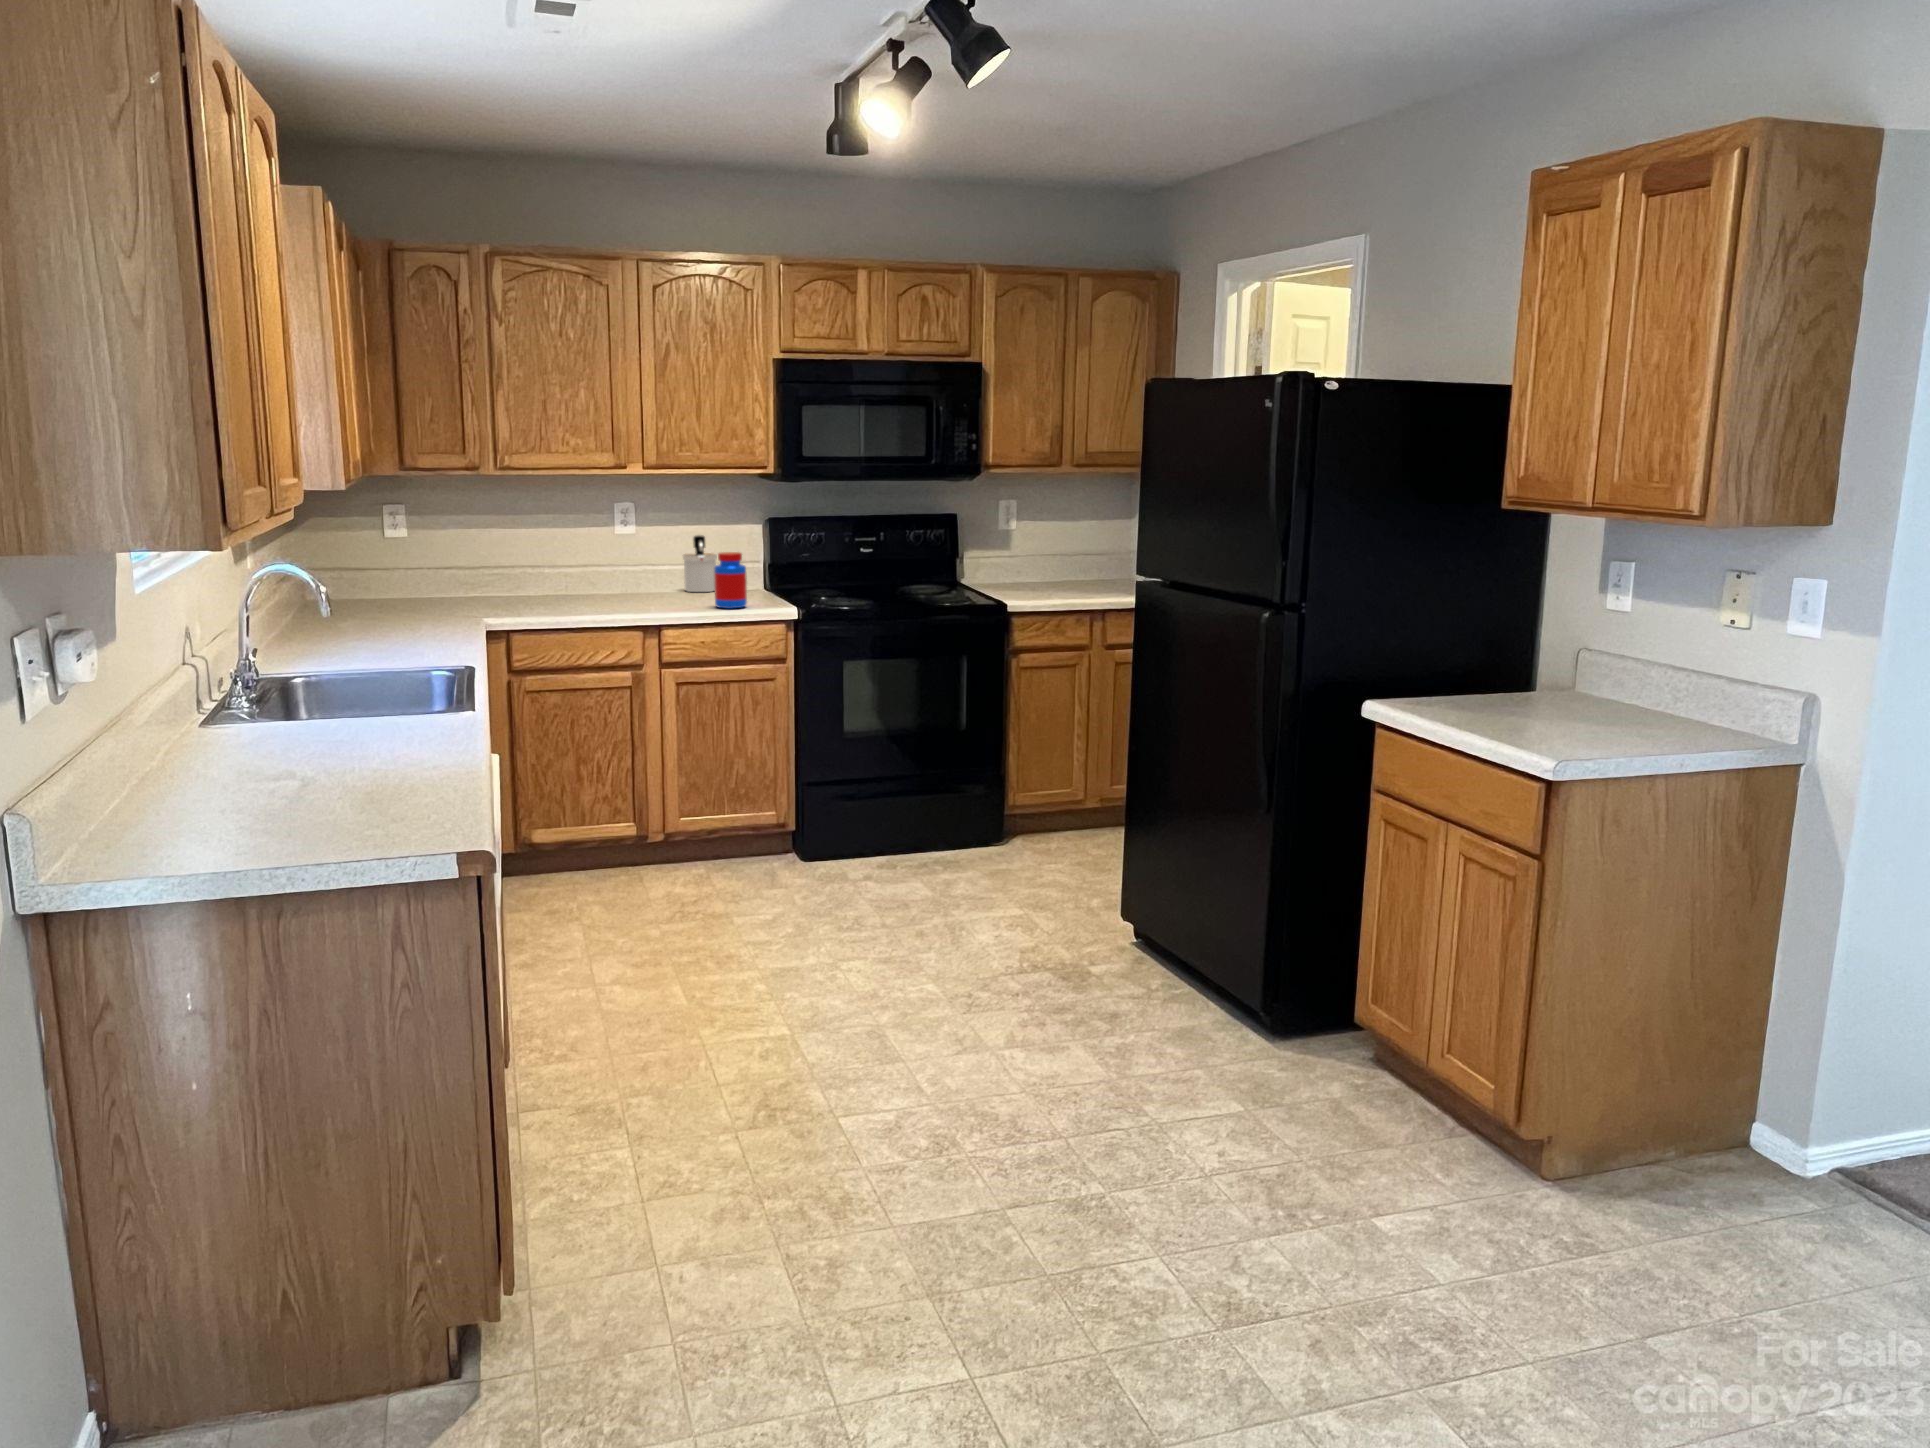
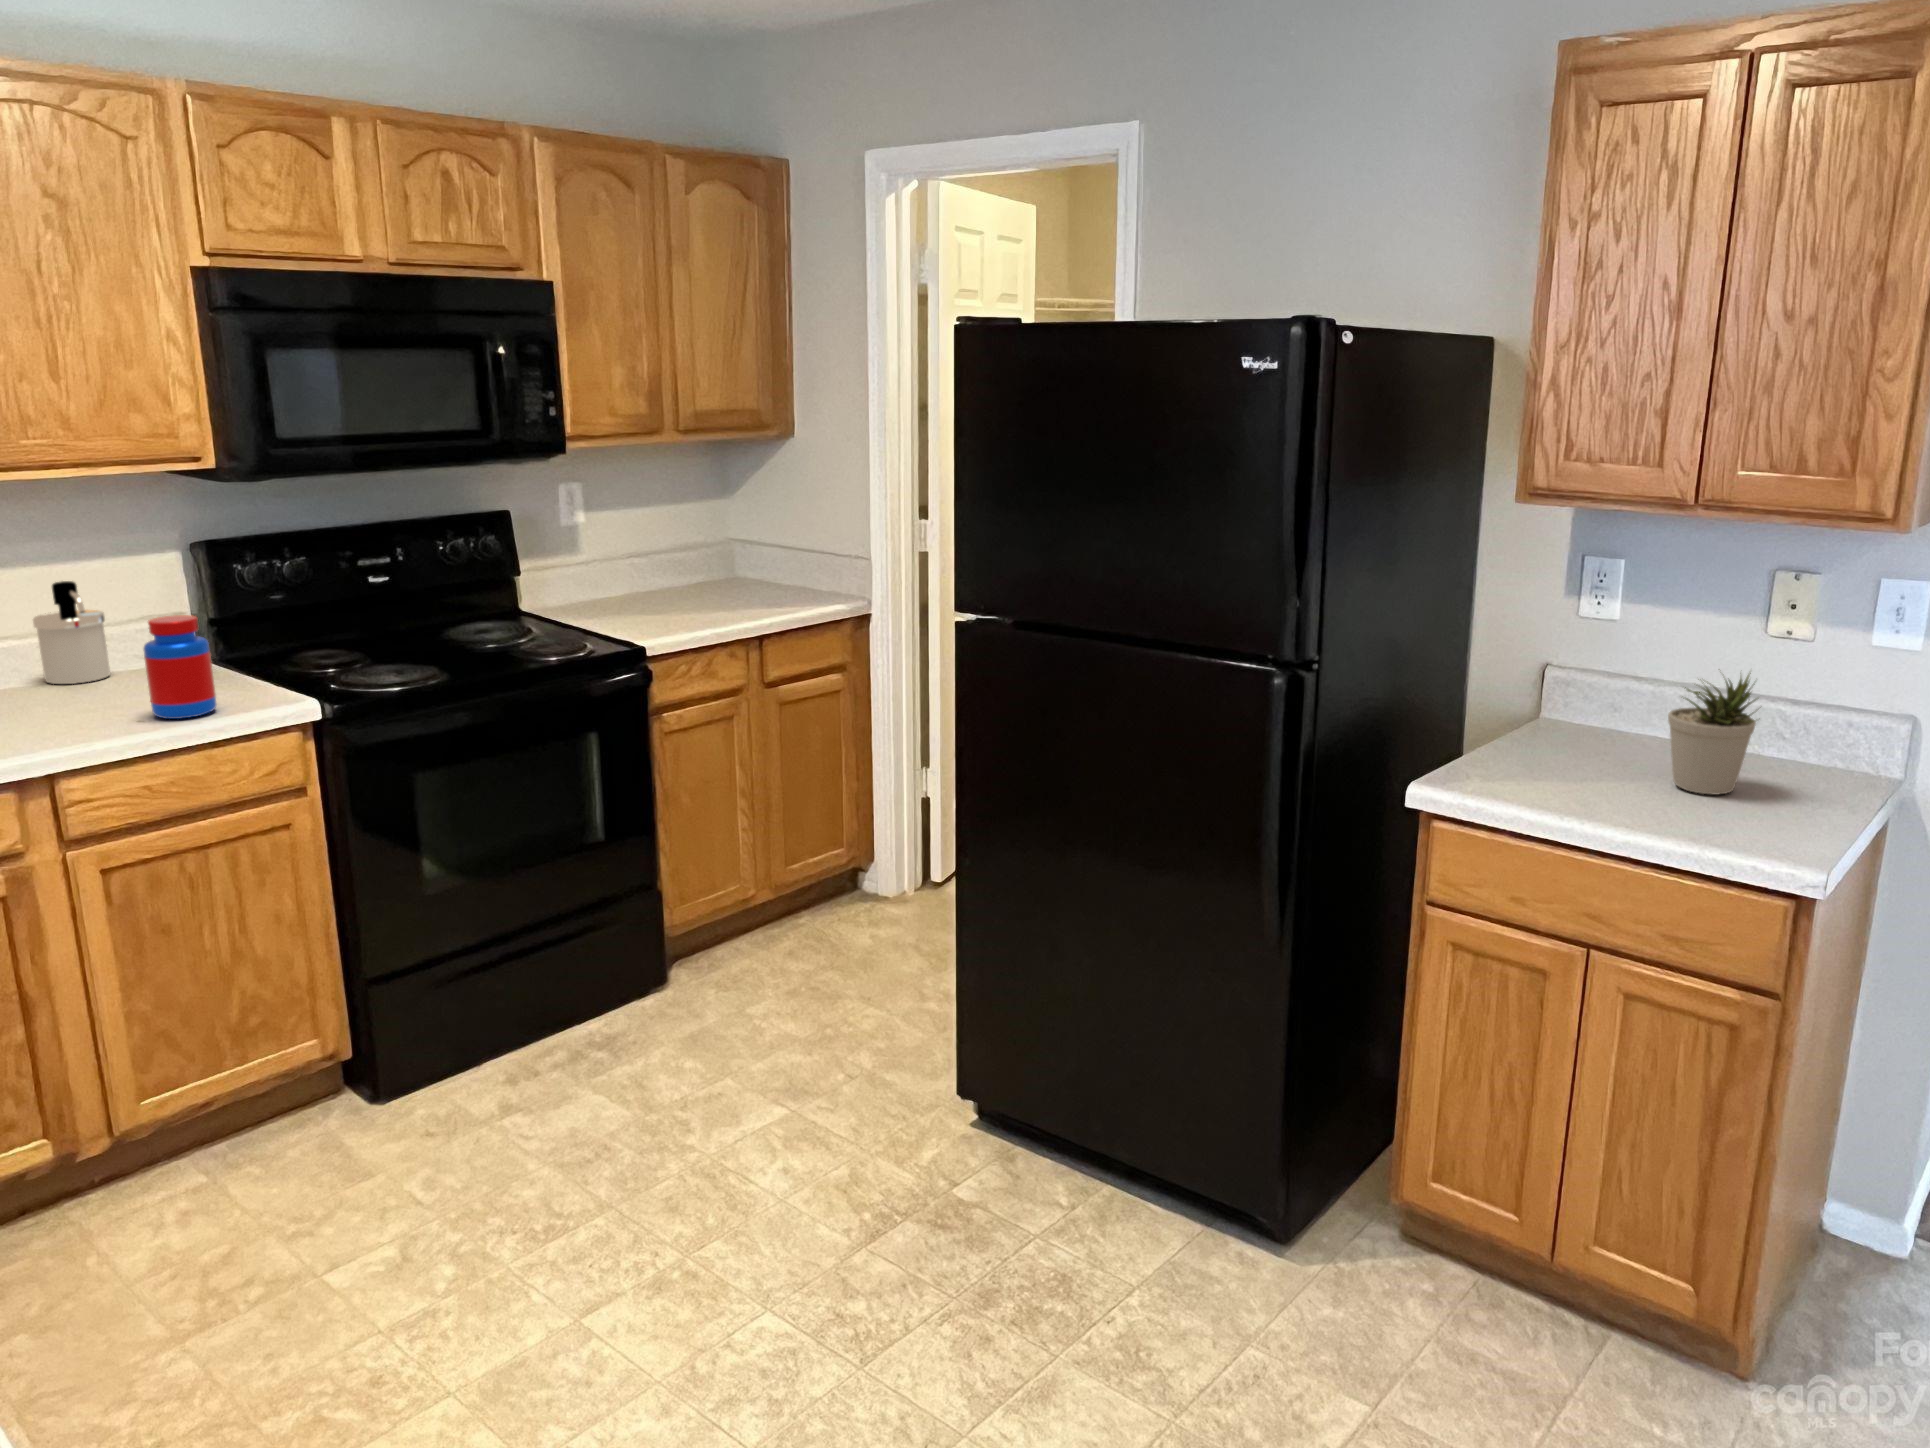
potted plant: none [1578,638,1651,736] -> present [1668,673,1756,795]

